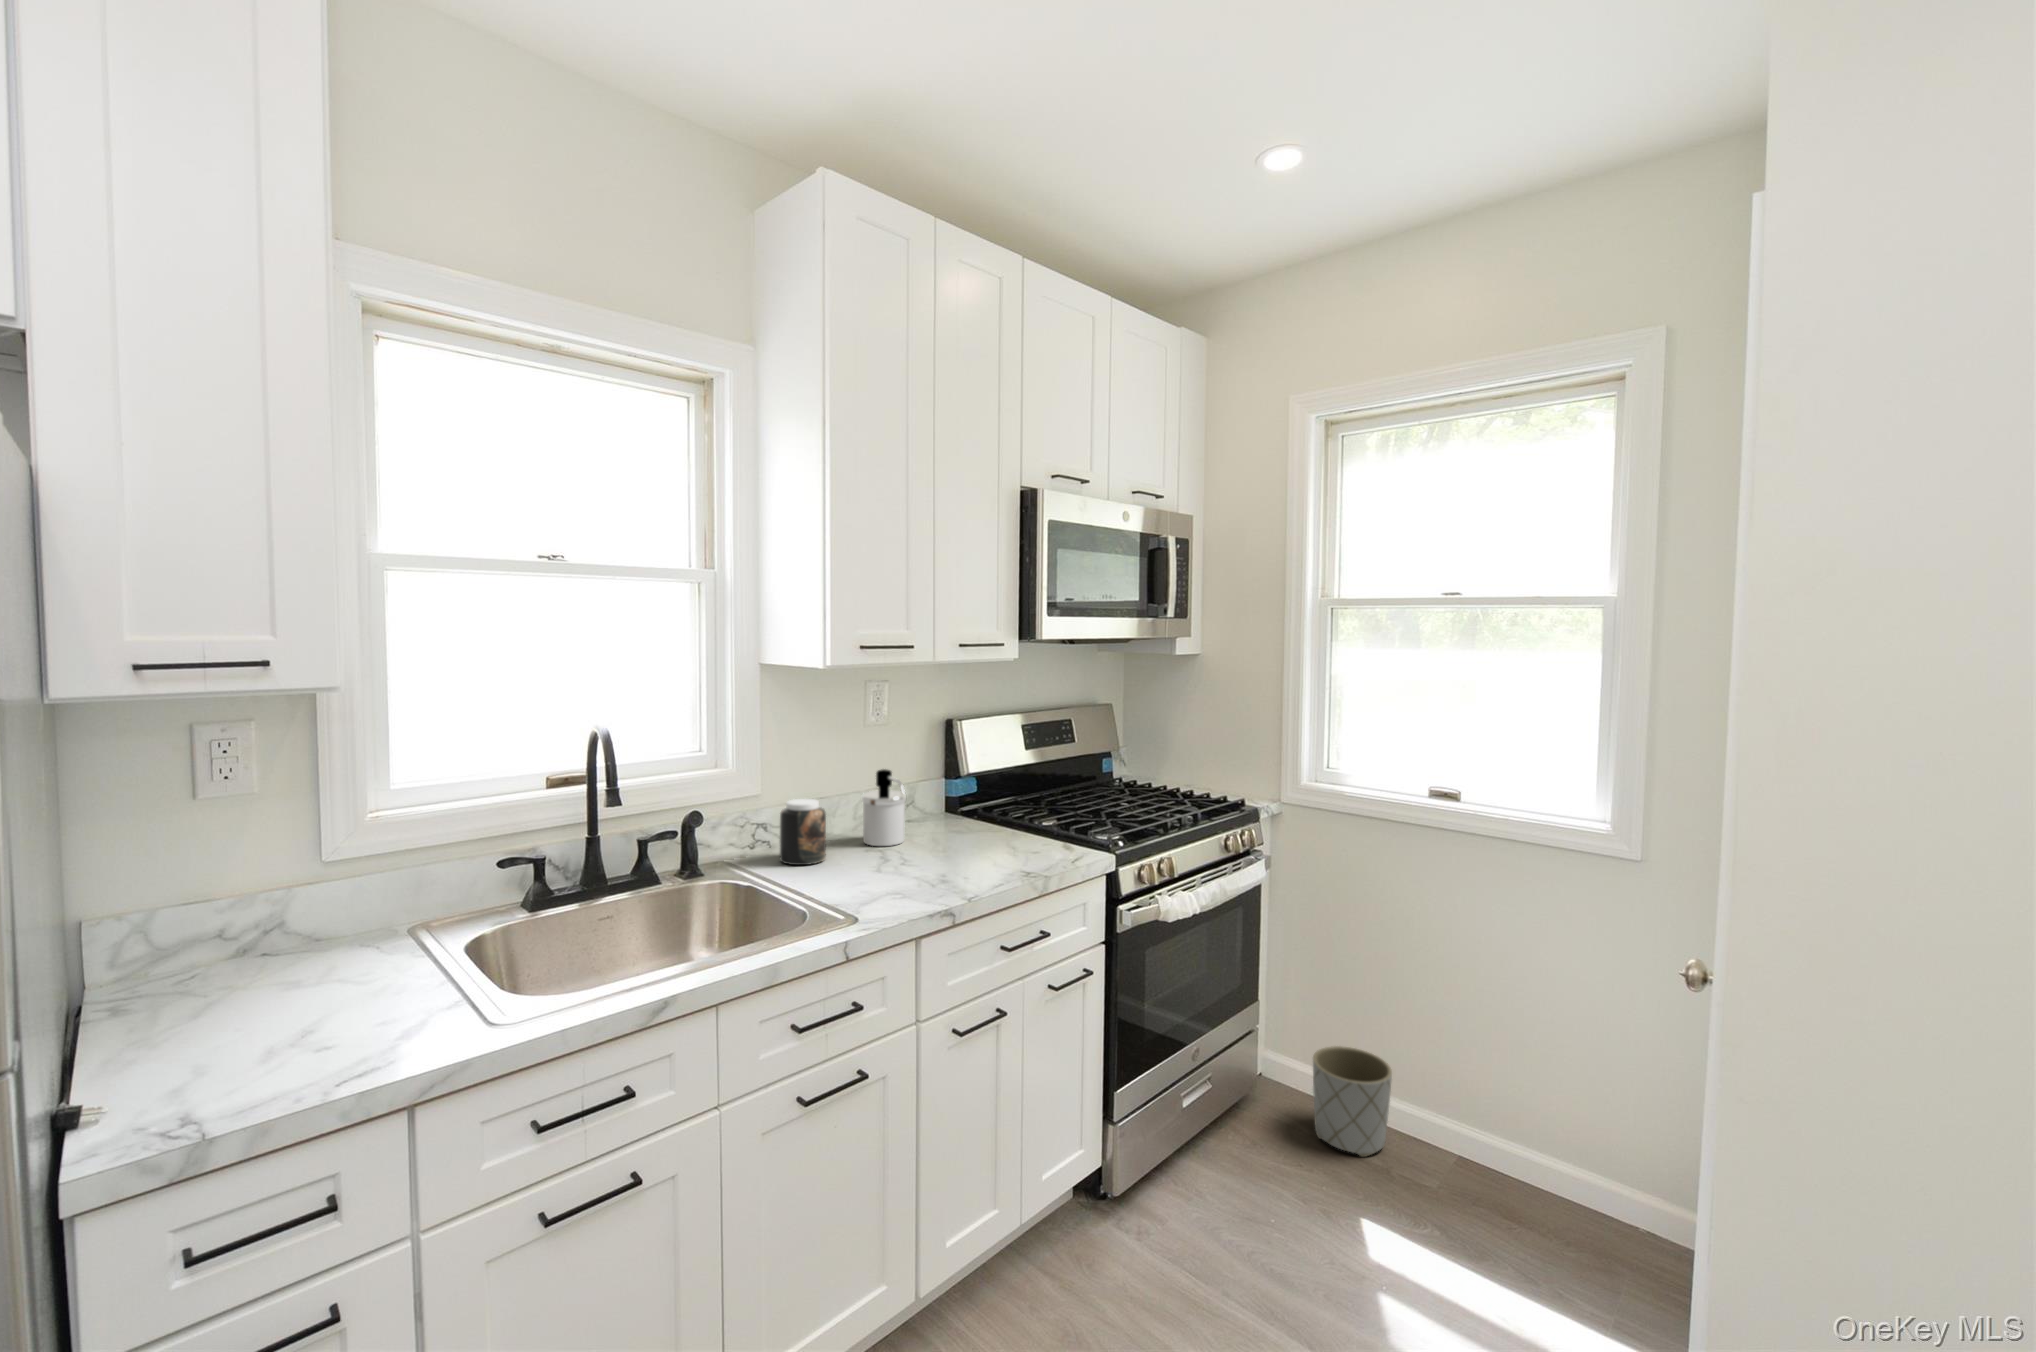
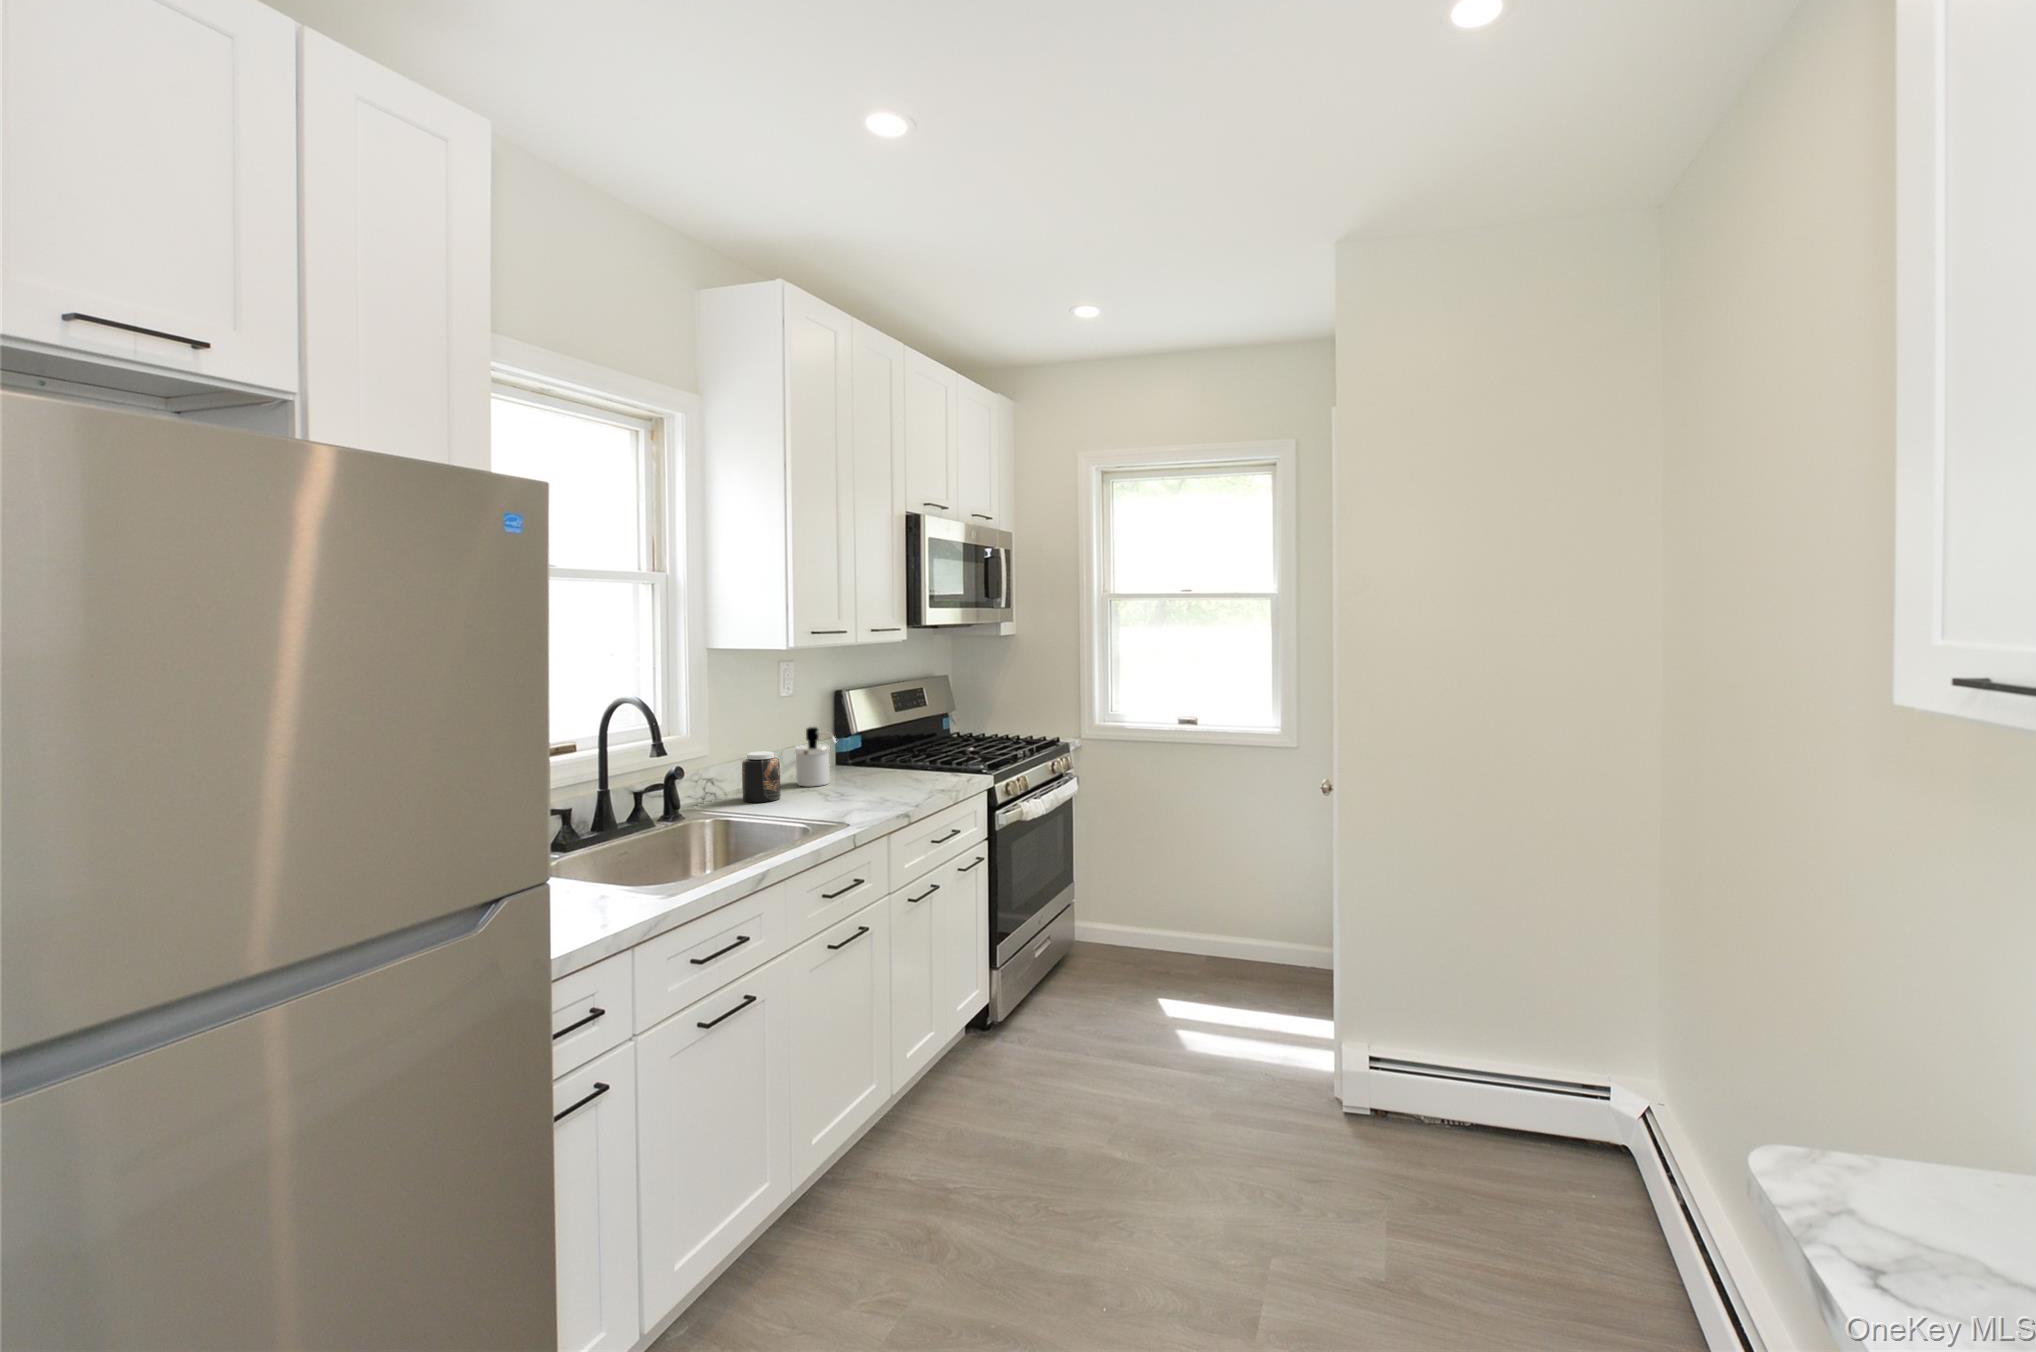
planter: present [1313,1046,1392,1157] -> none [1111,904,1162,973]

